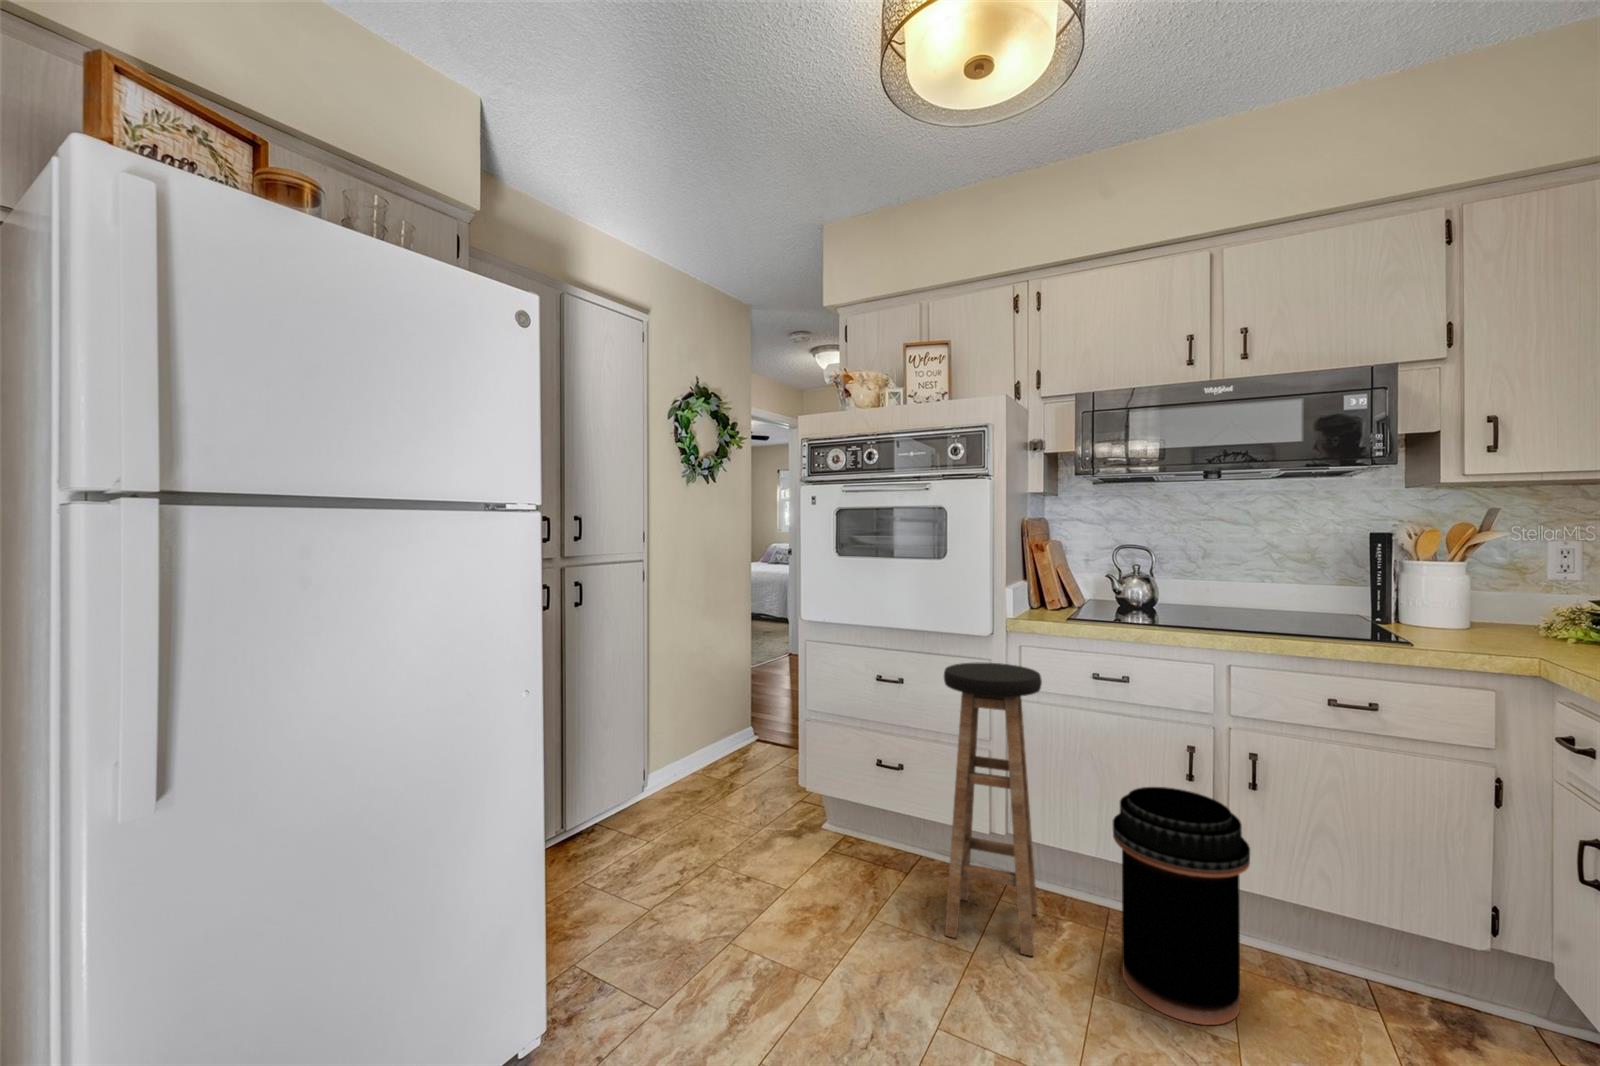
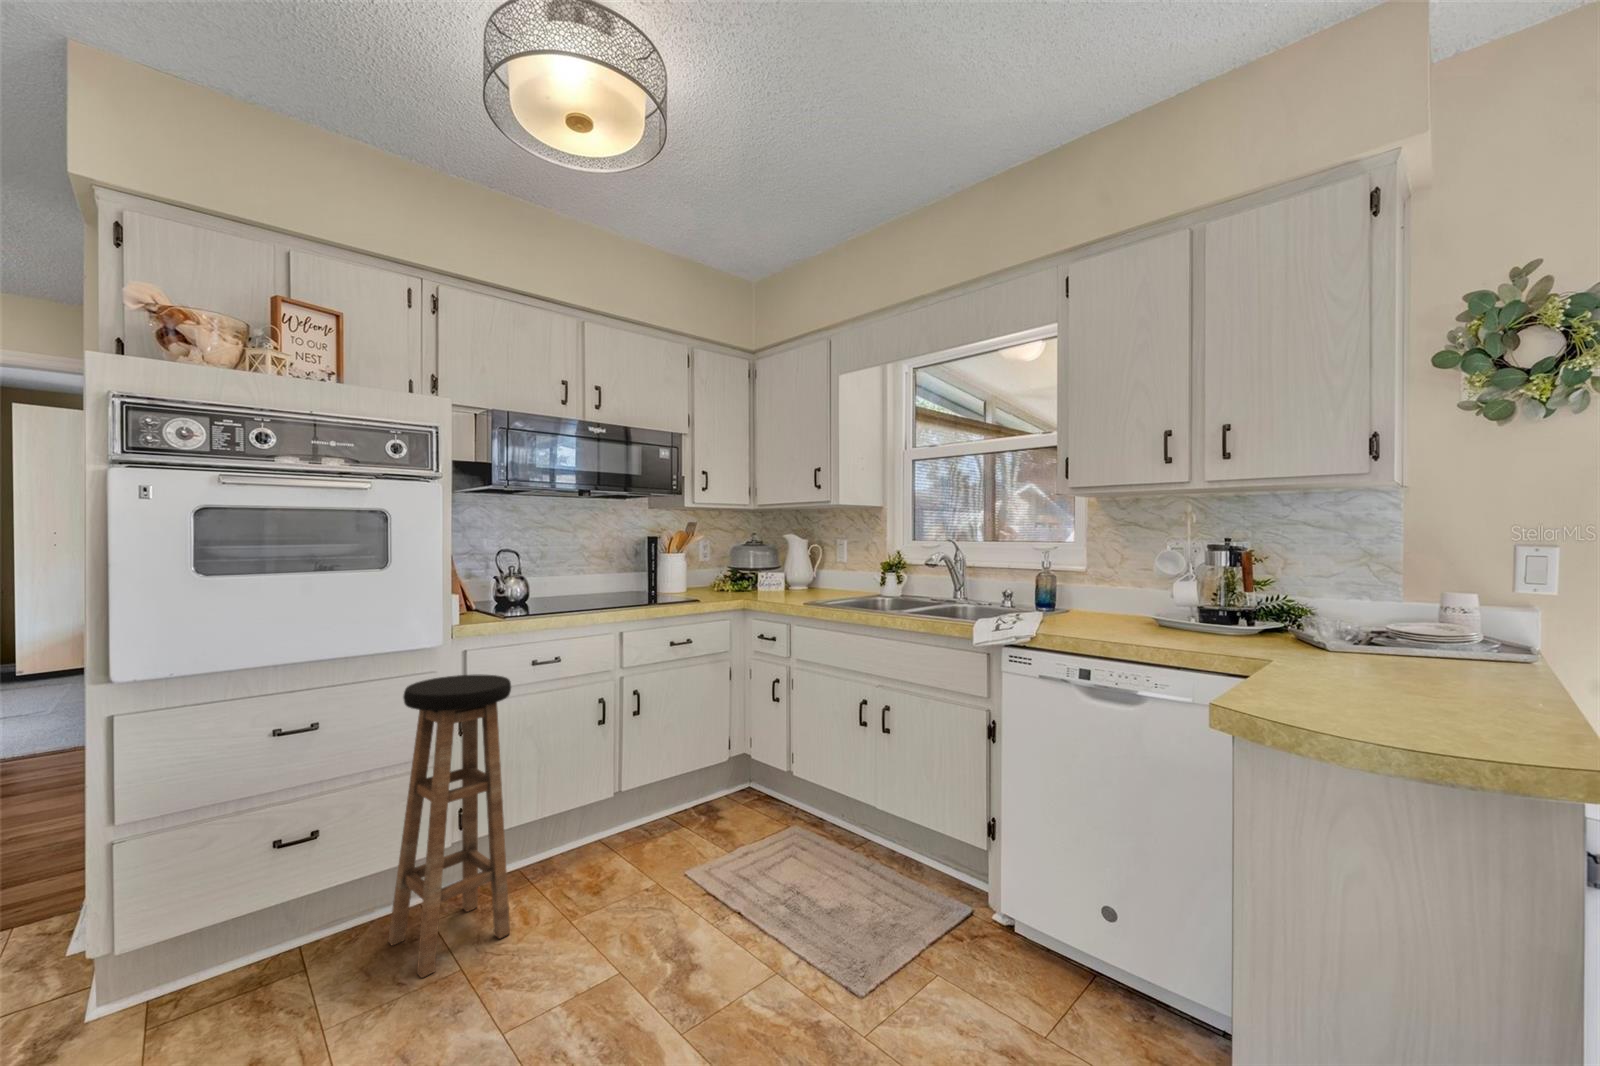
trash can: present [1113,787,1250,1025] -> none [563,737,654,904]

